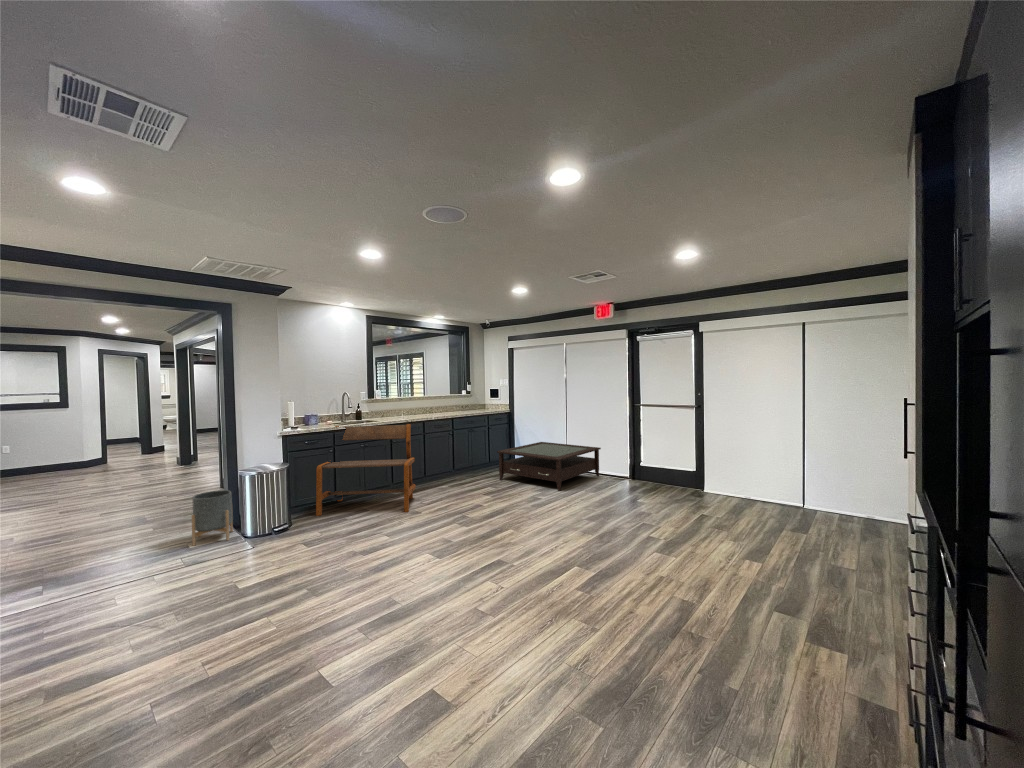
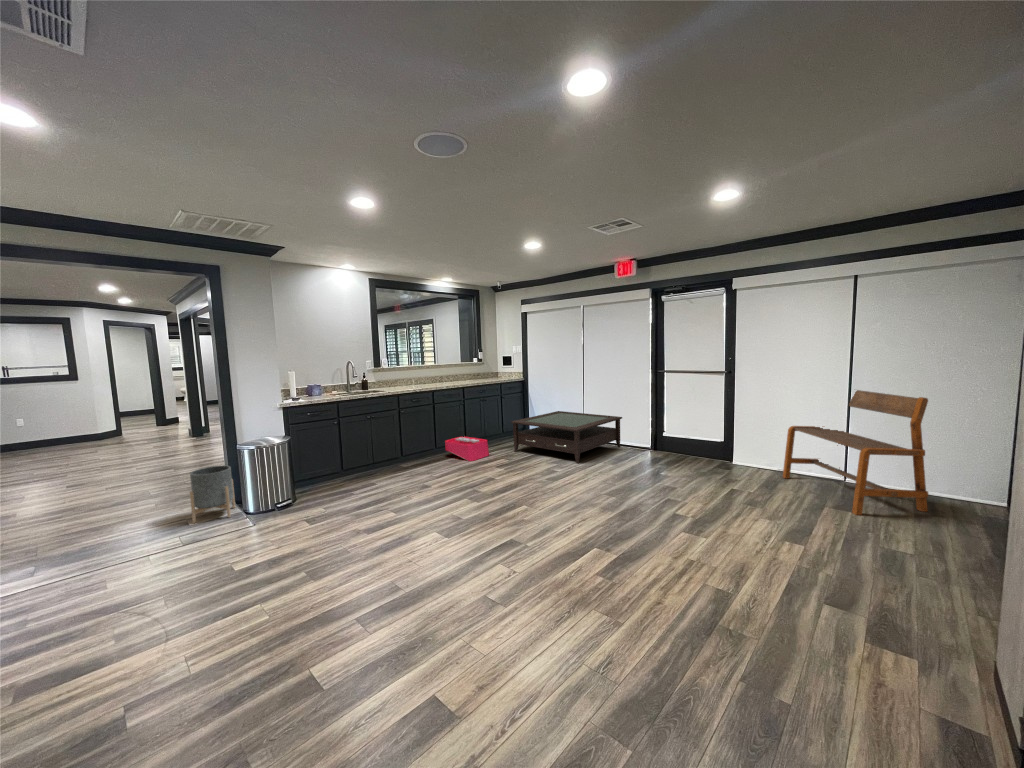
bench: present [316,424,416,516] -> present [783,390,928,515]
storage bin: none [434,462,476,489] -> present [445,436,489,461]

